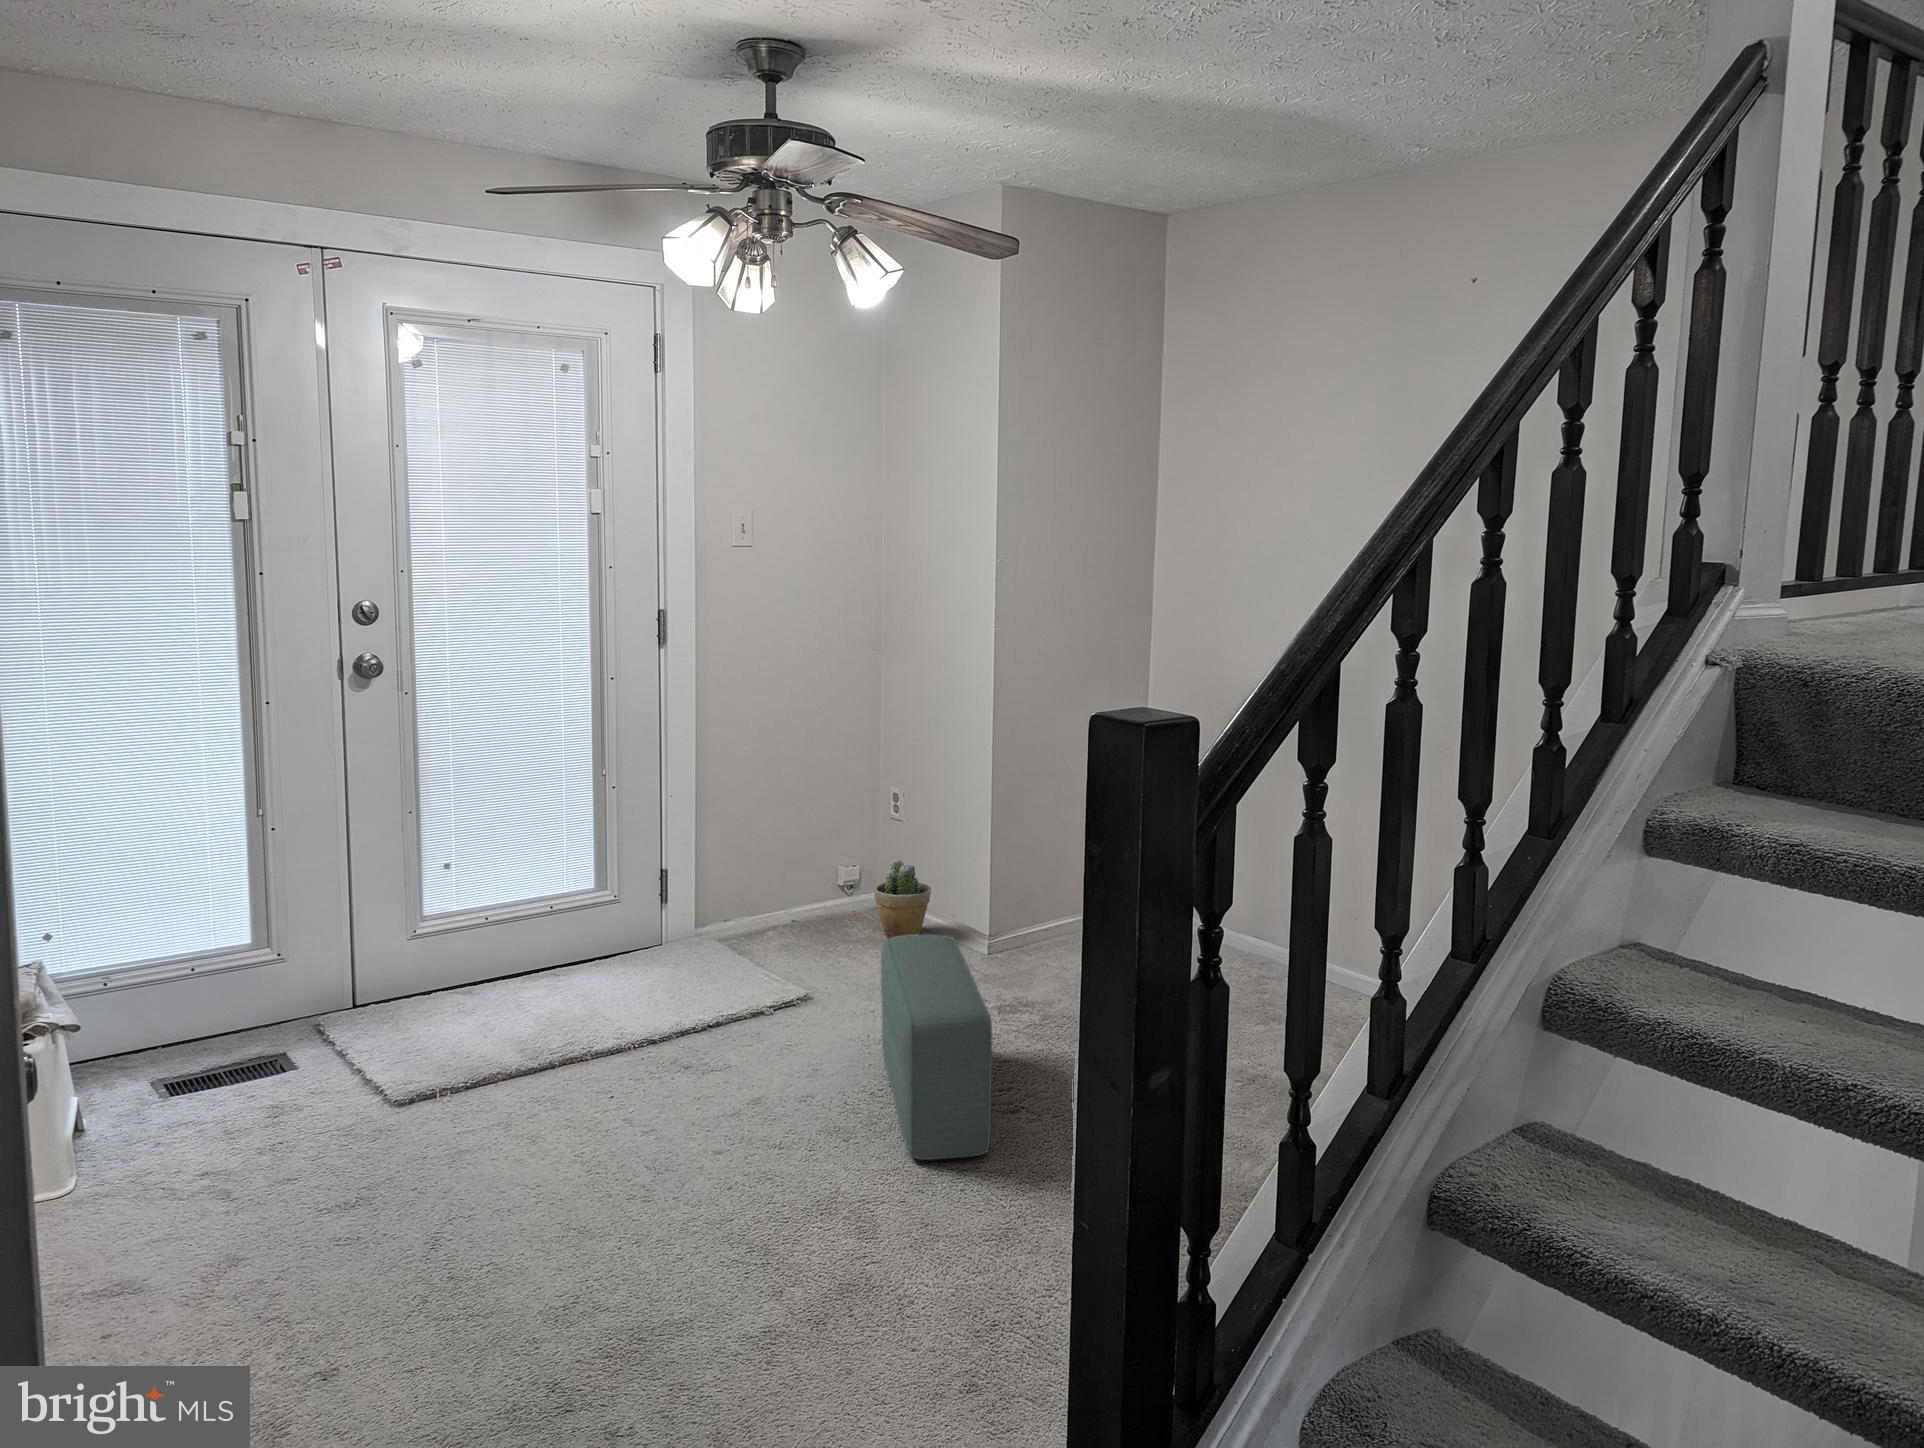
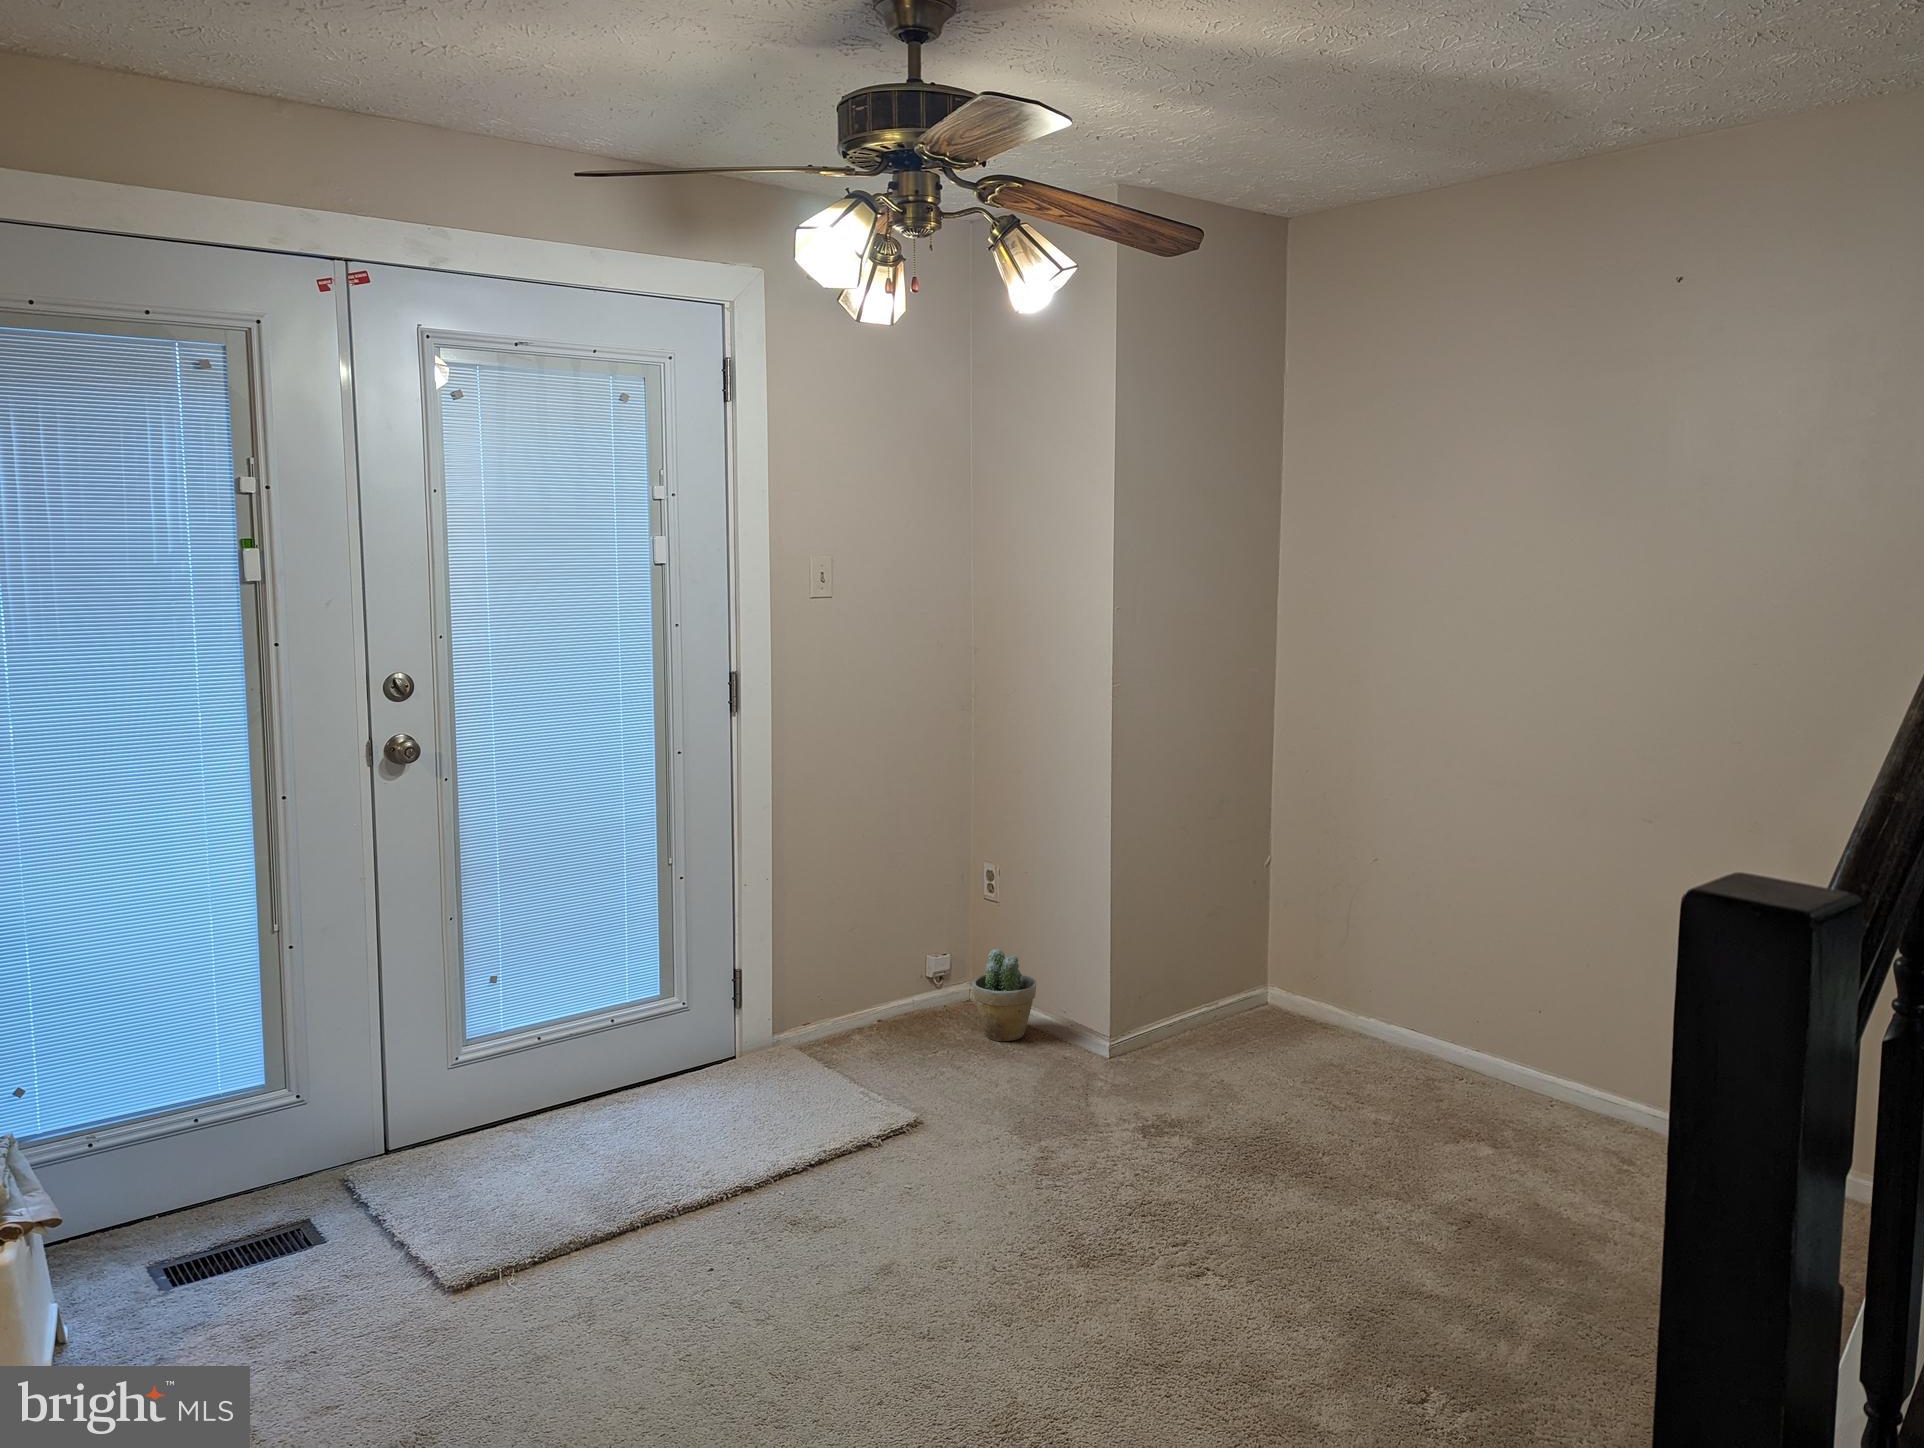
pouf: present [881,934,992,1160] -> none [1023,1057,1194,1357]

